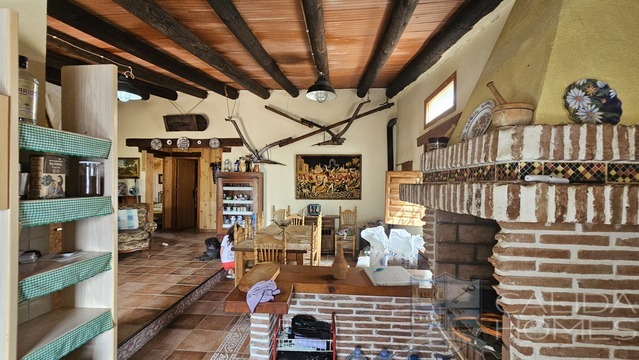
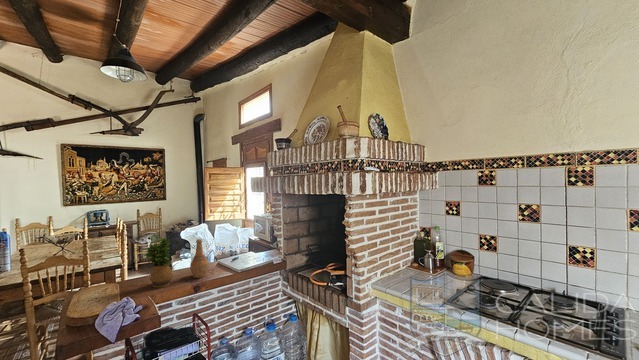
potted plant: none [295,234,316,278] -> present [144,238,173,288]

